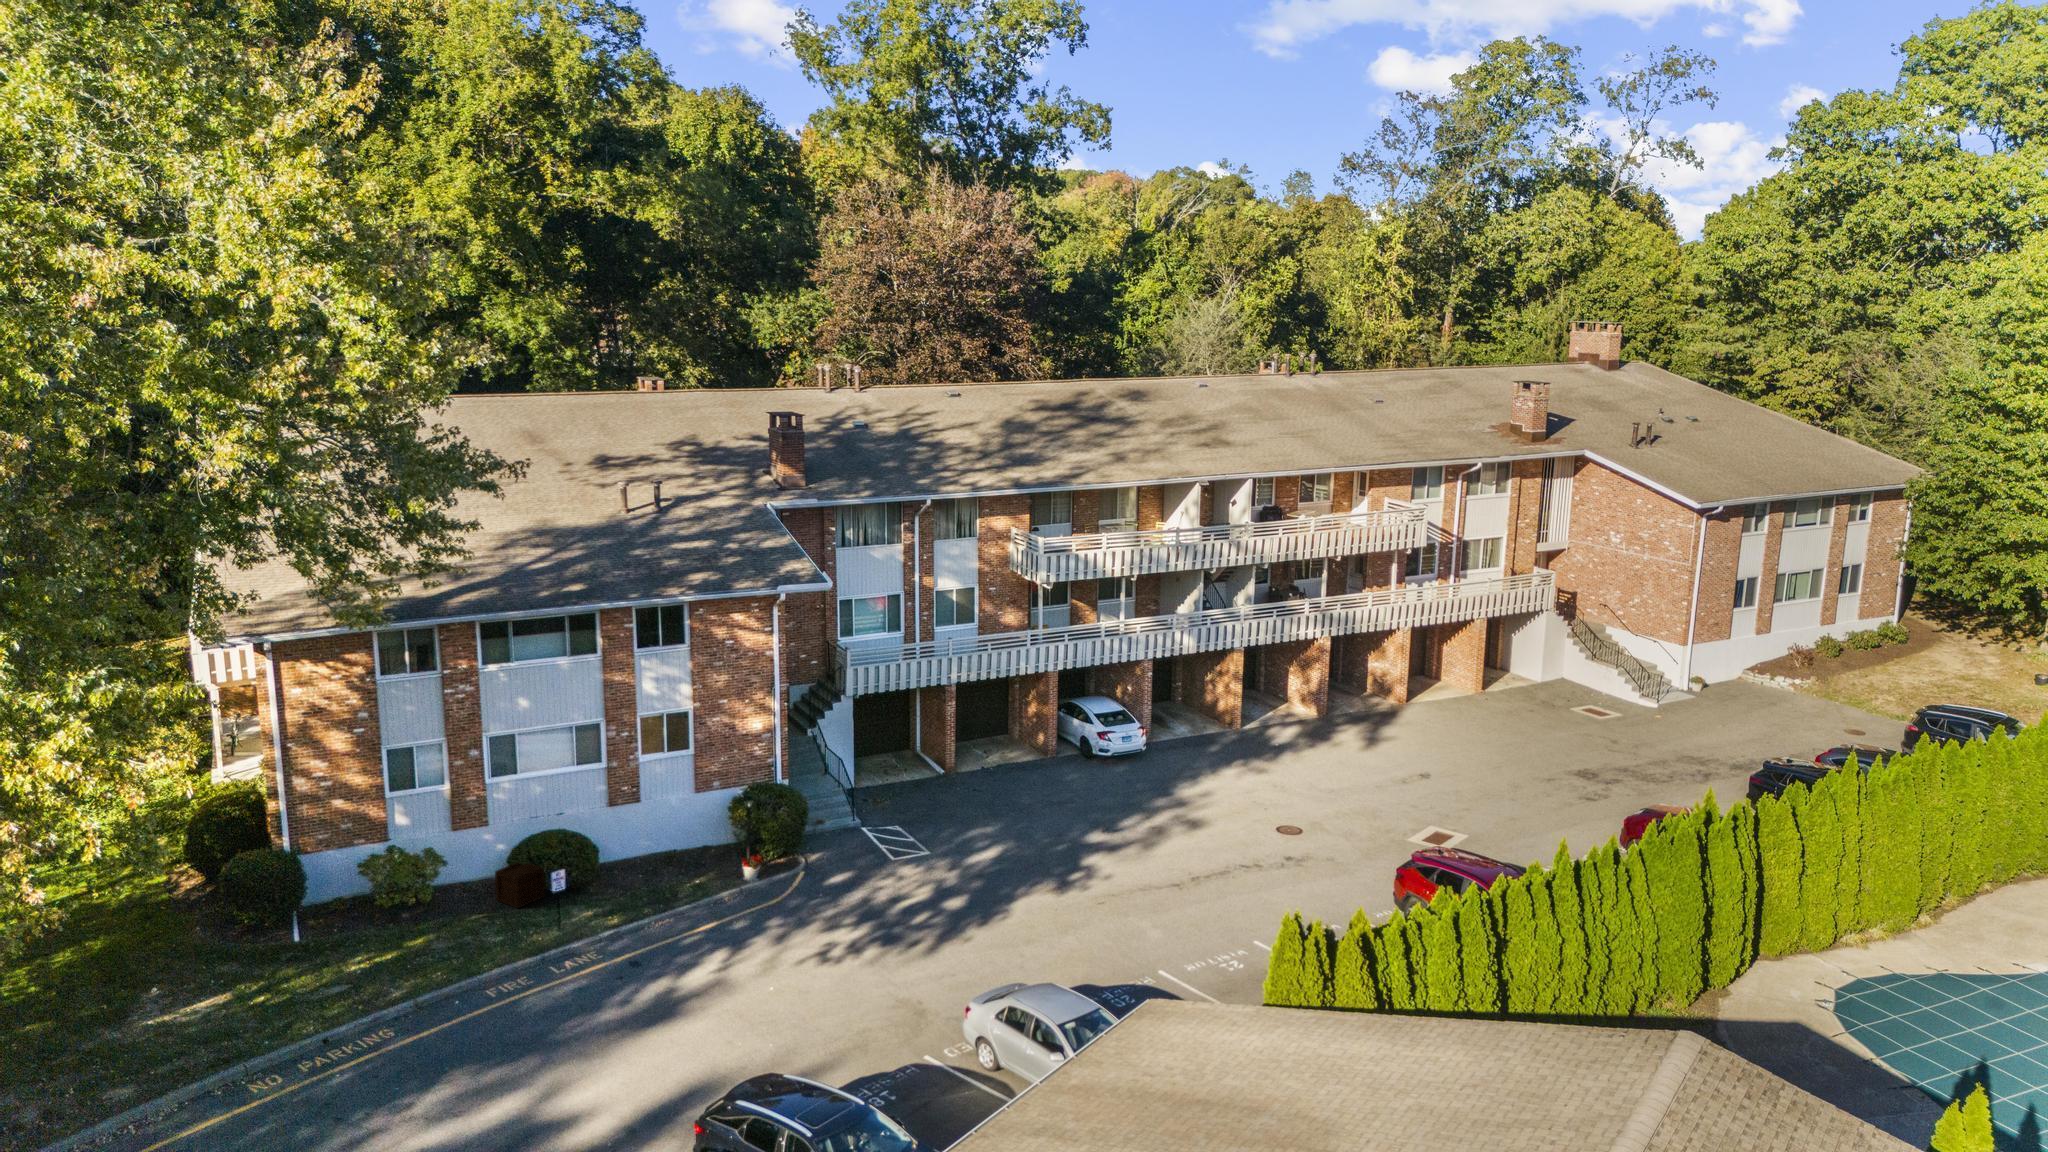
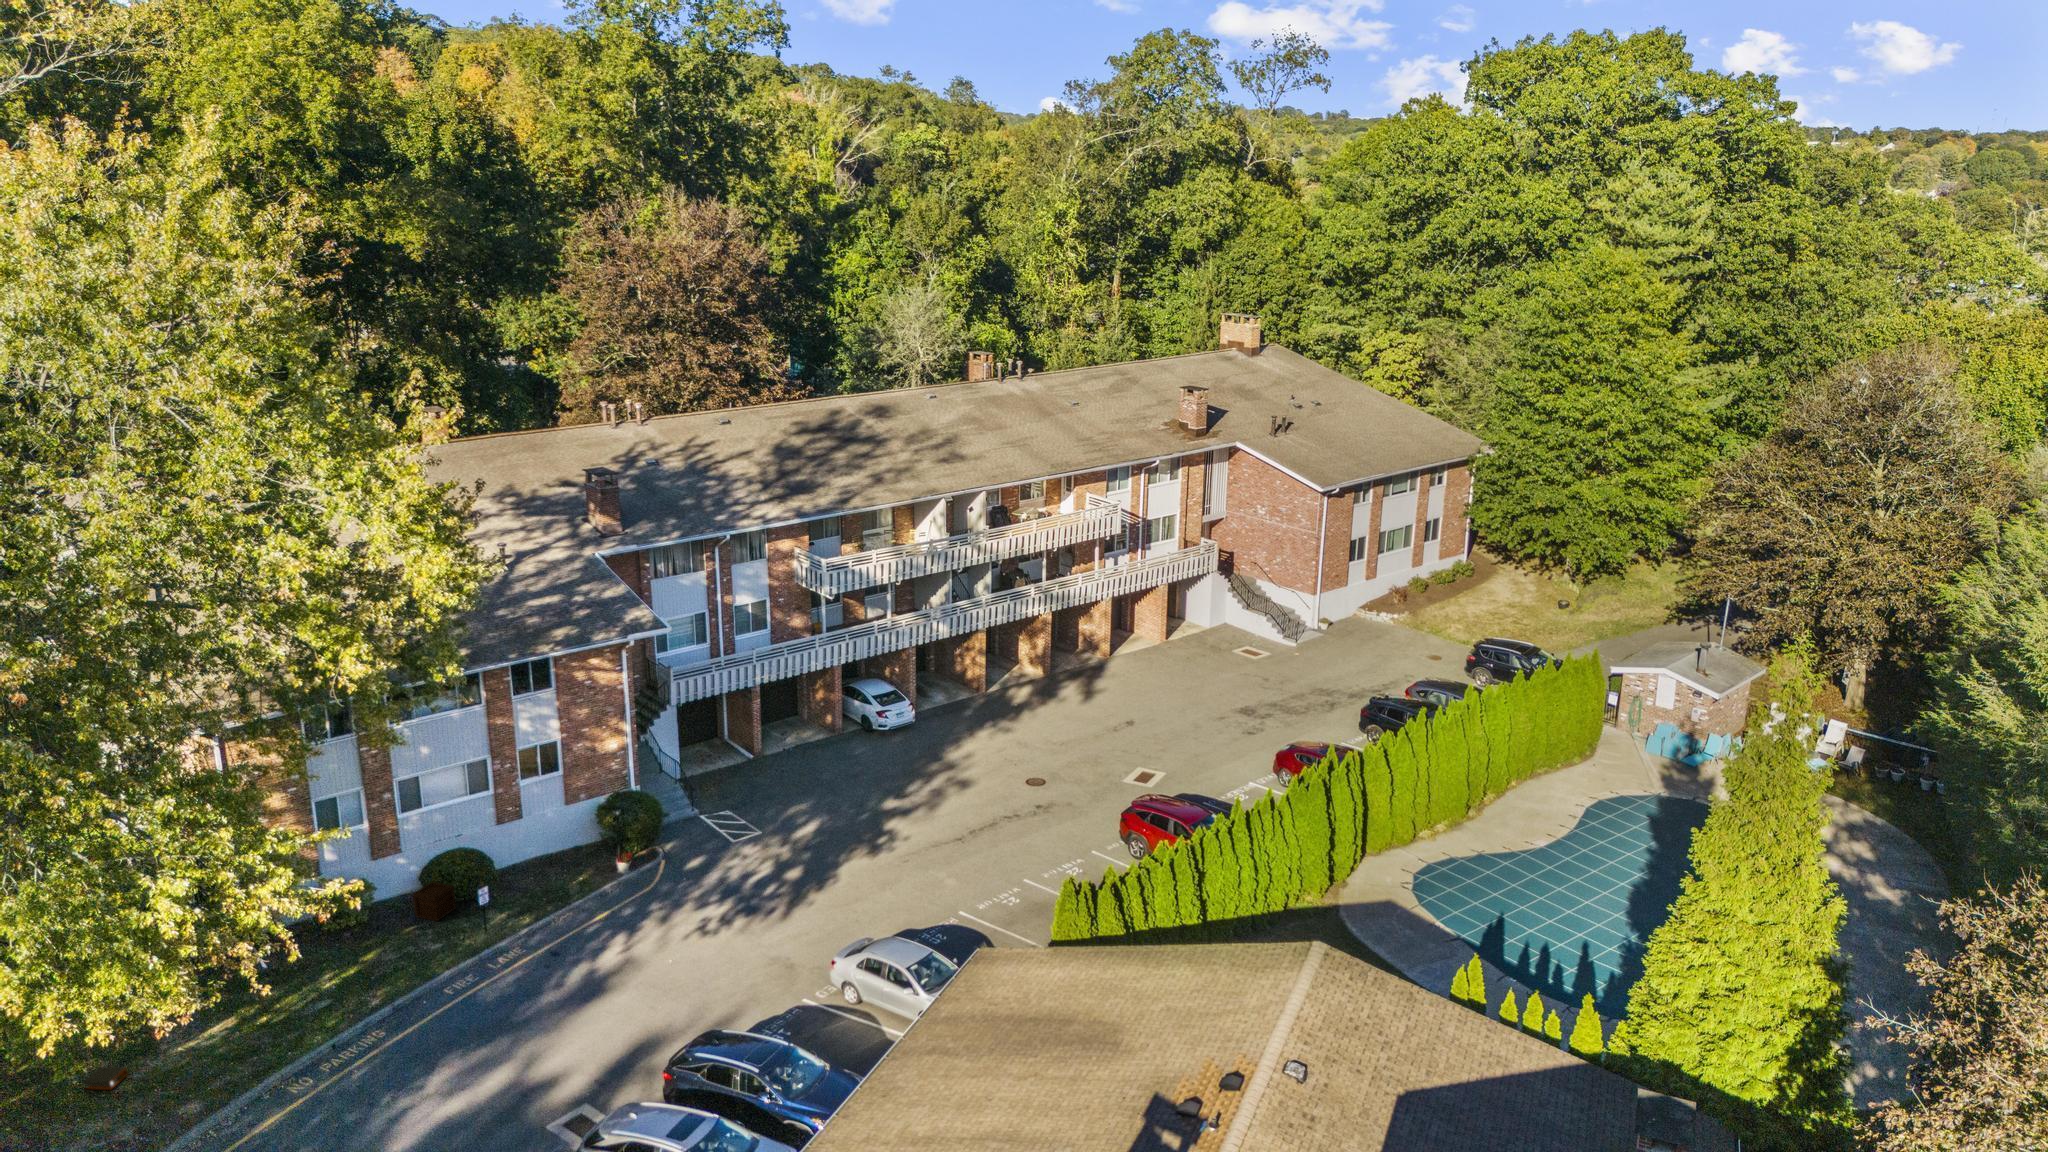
storage box: none [55,1017,108,1044] -> present [83,1067,127,1090]

